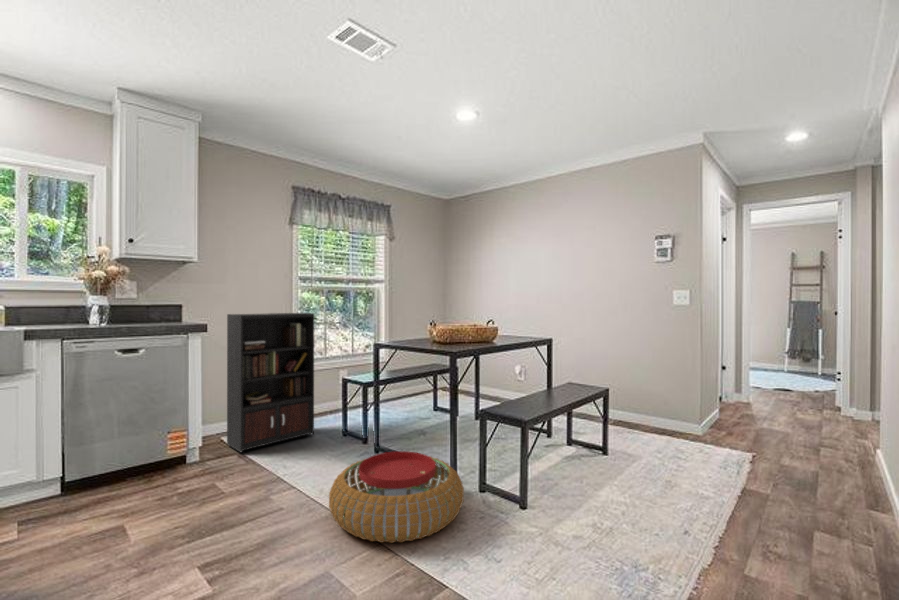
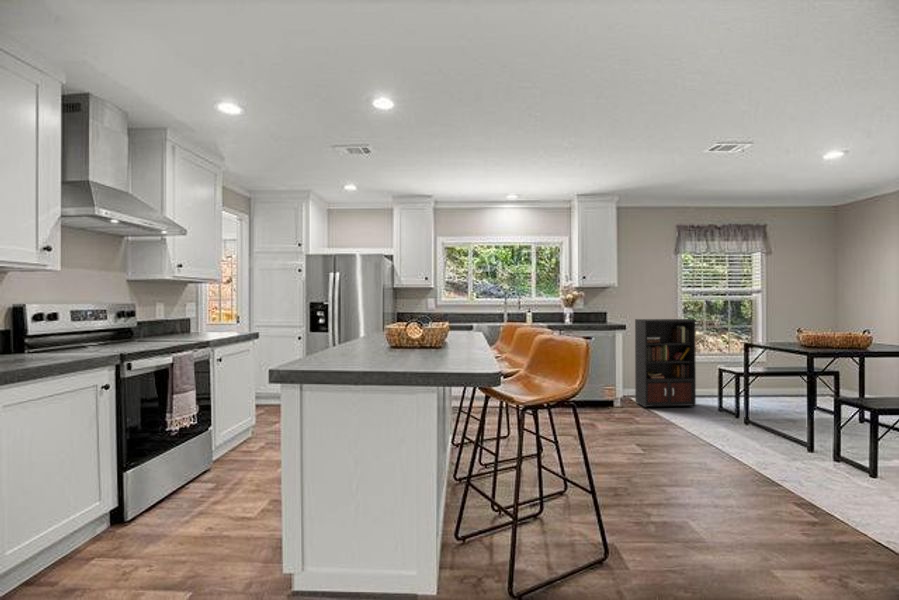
pouf: present [329,451,464,543] -> none [707,415,811,465]

